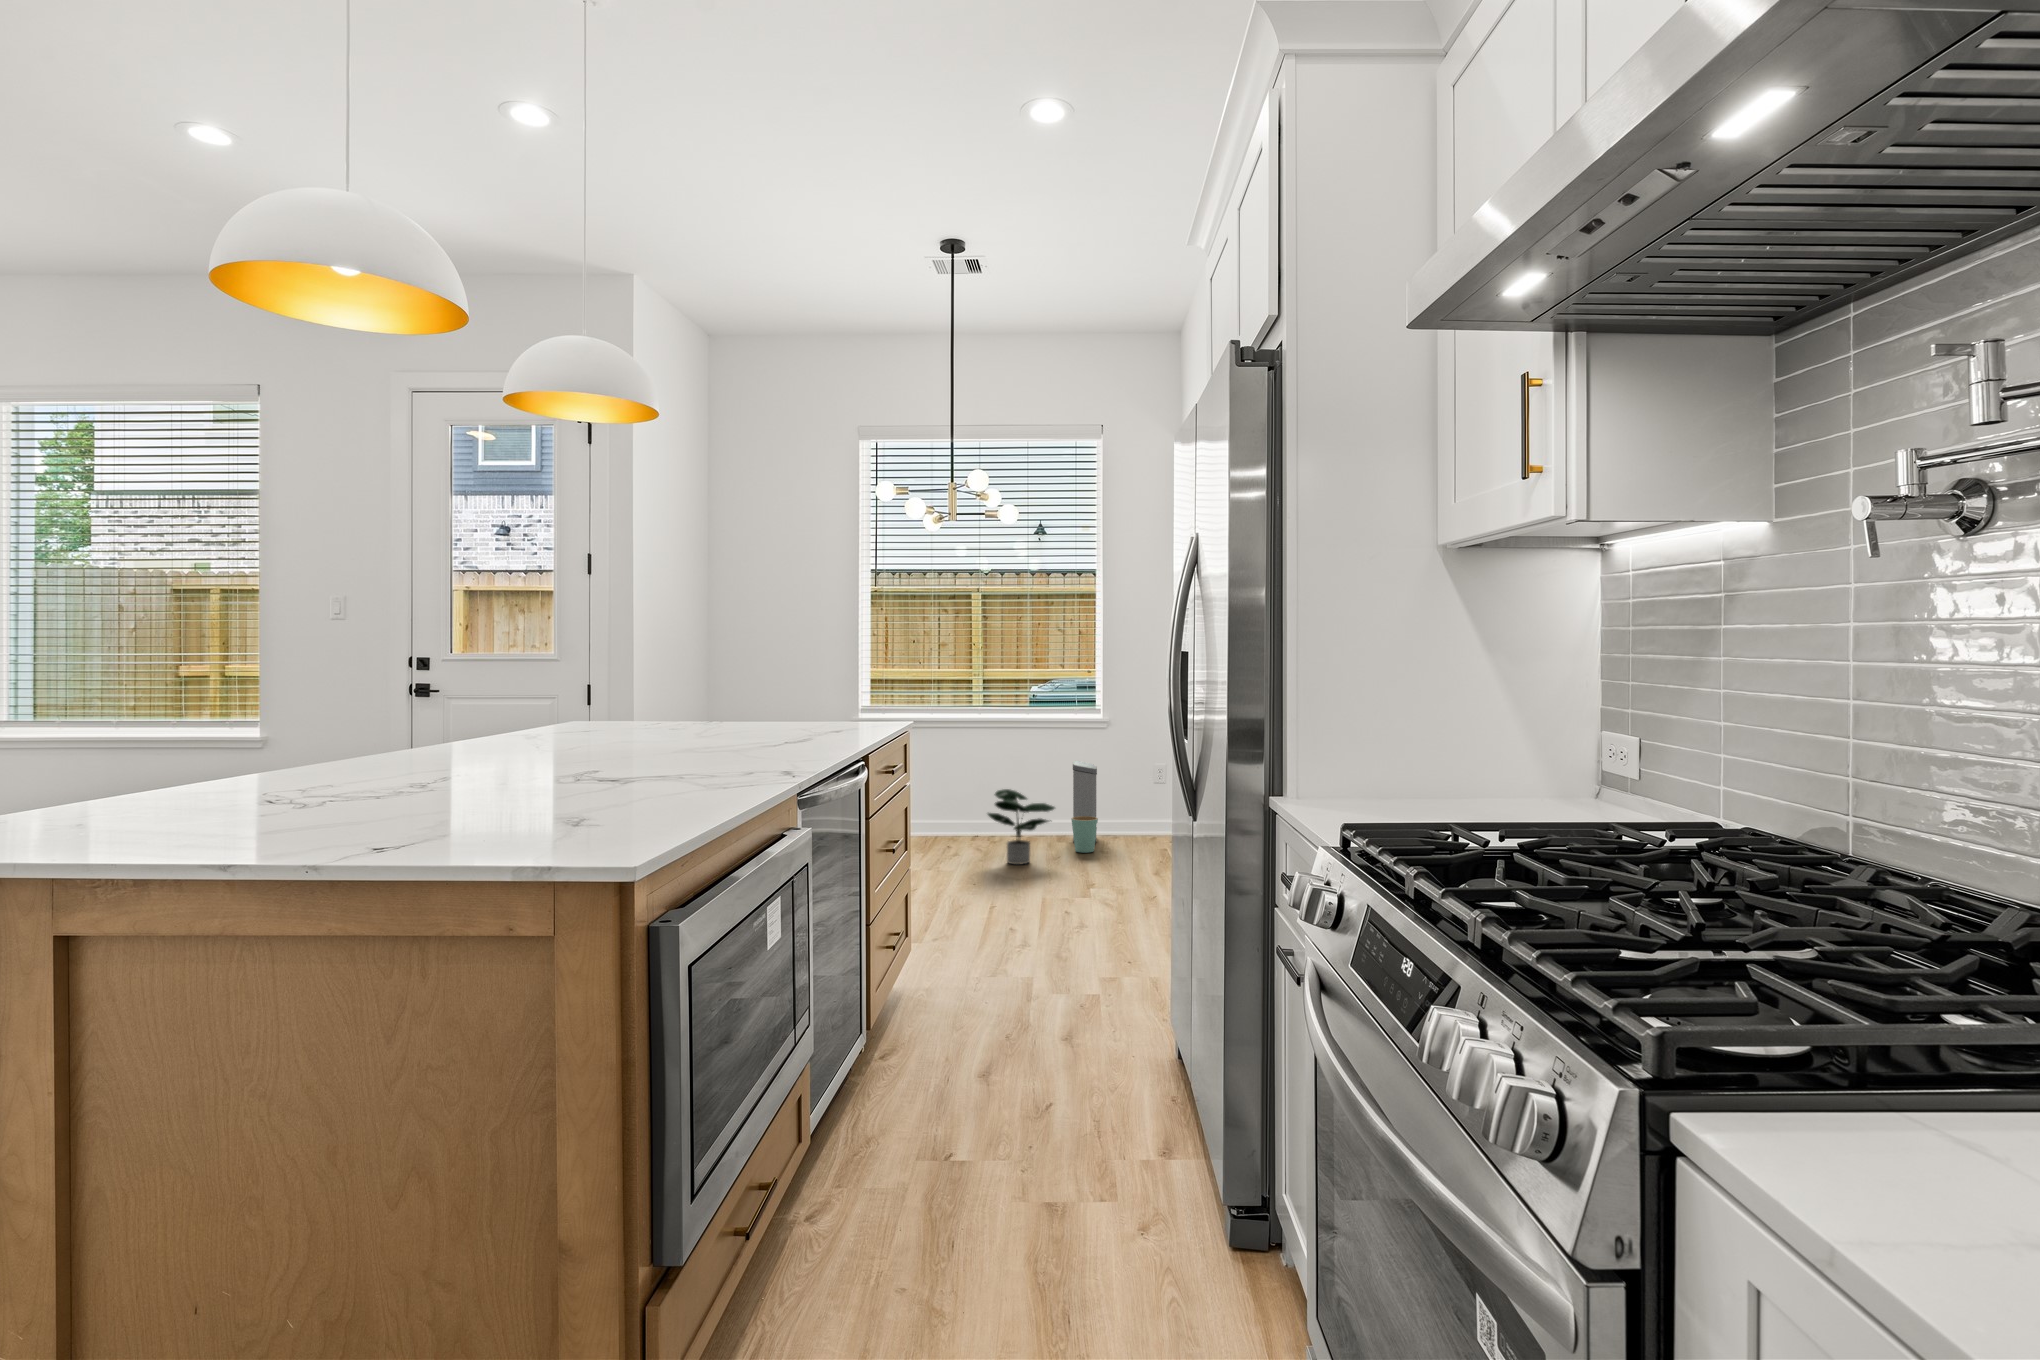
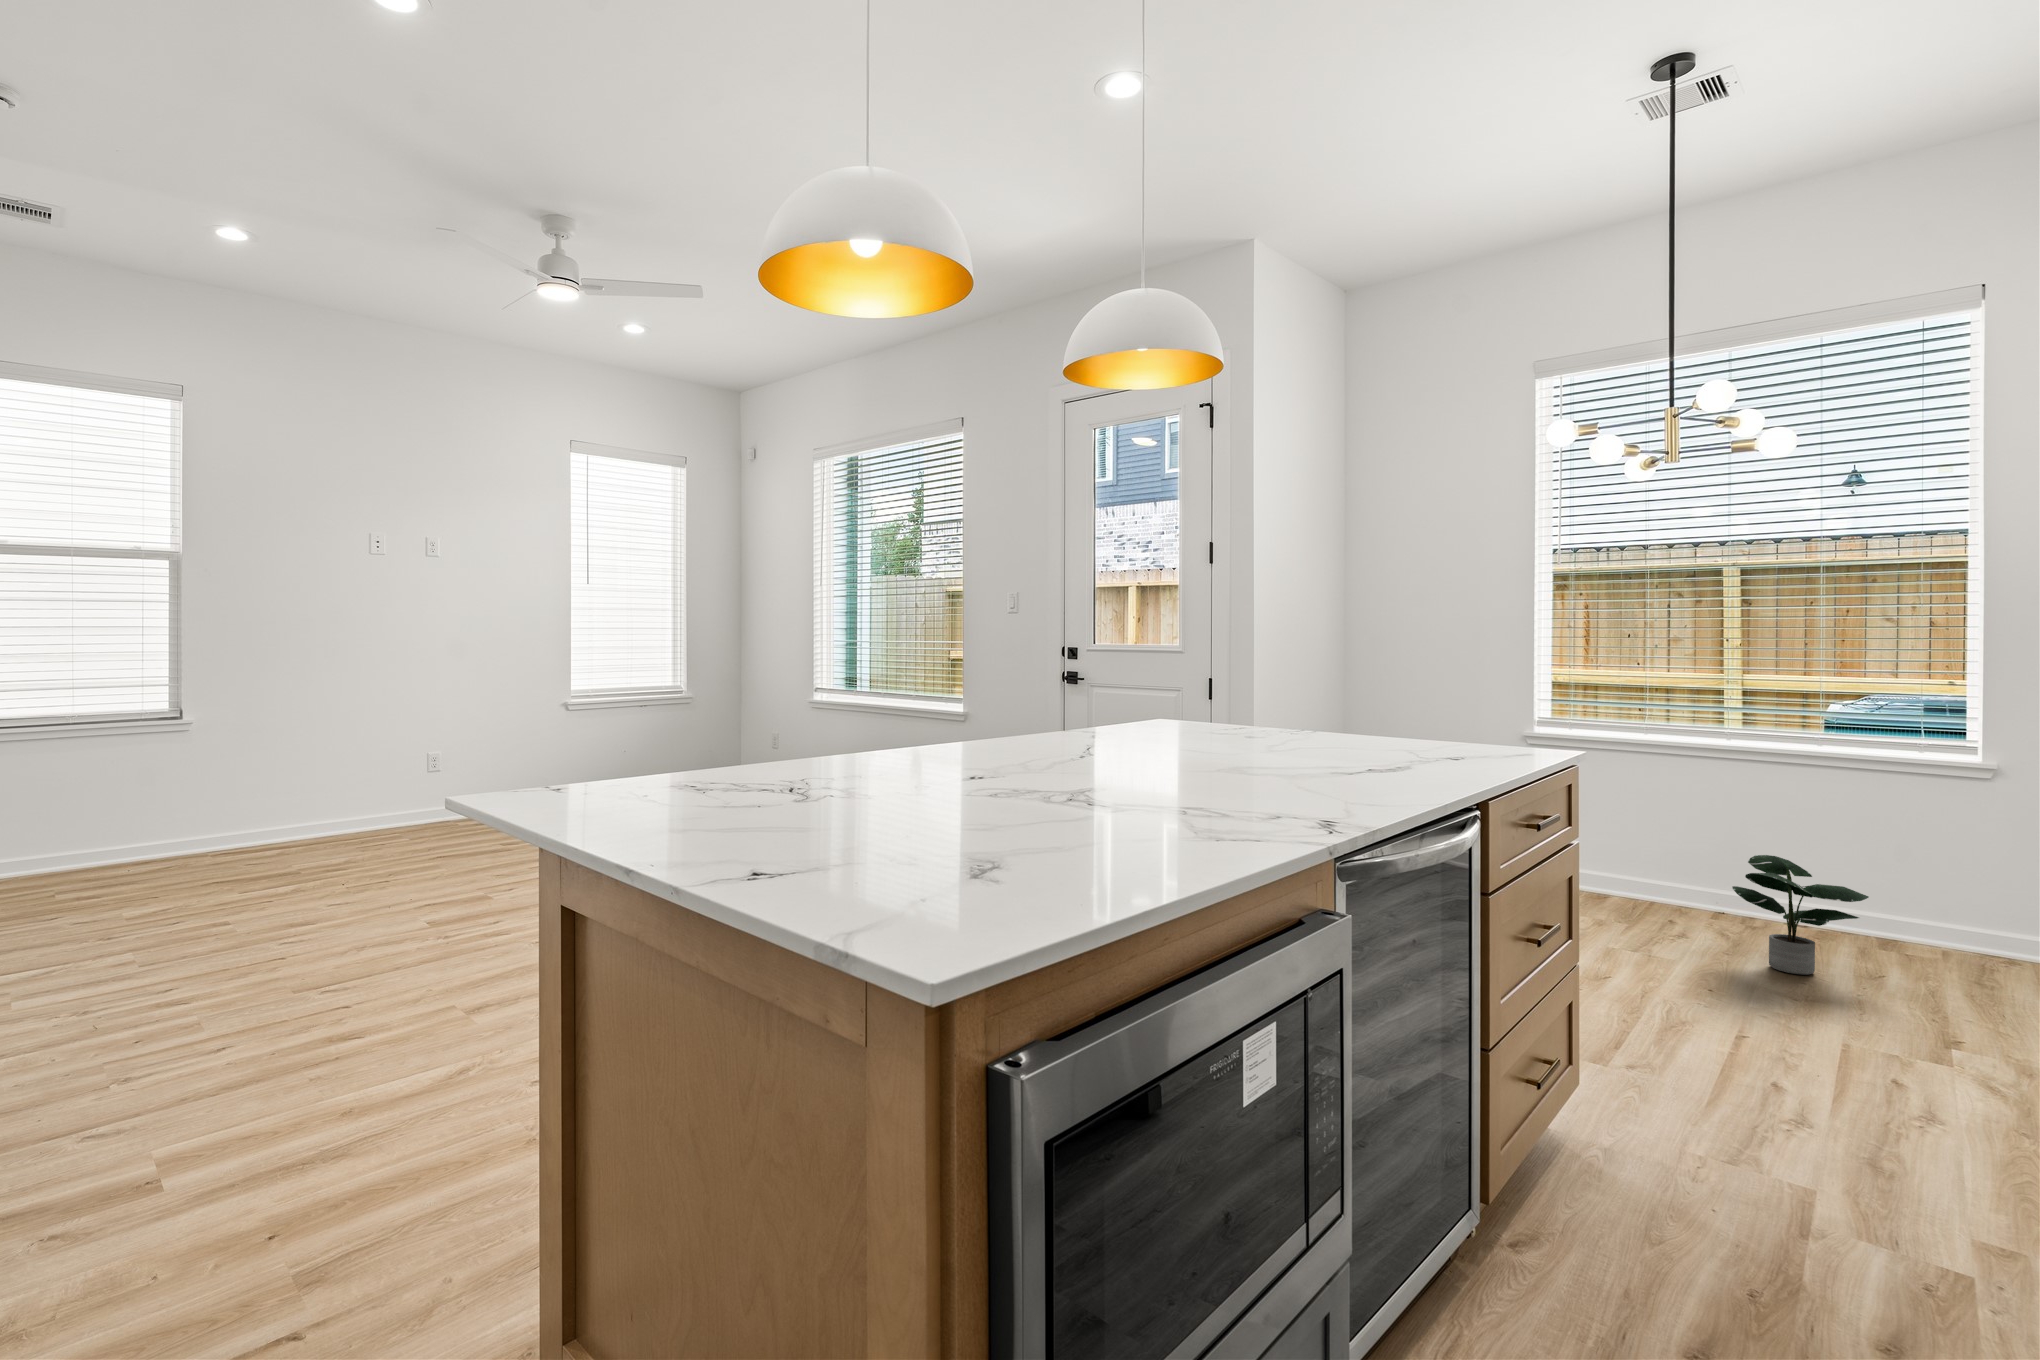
trash can: present [1071,761,1098,853] -> none [1904,826,1965,978]

